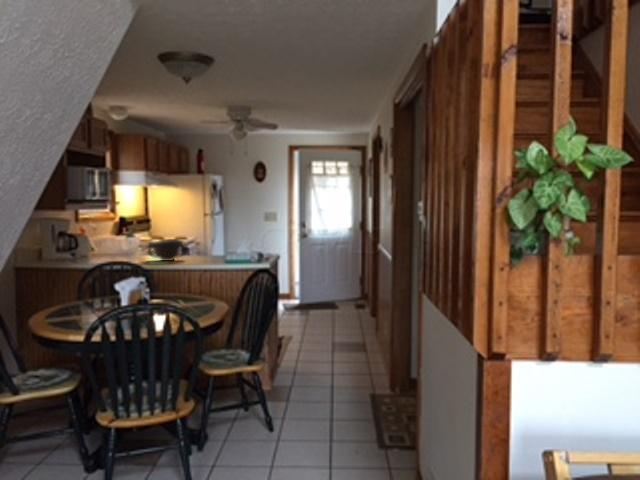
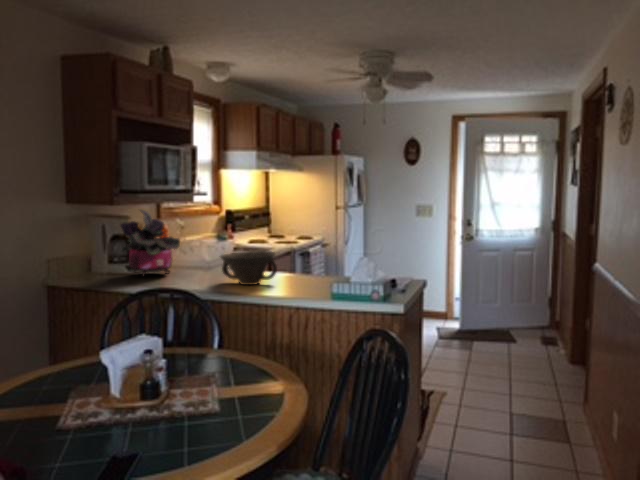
potted plant: none [71,213,111,260] -> present [121,210,180,276]

